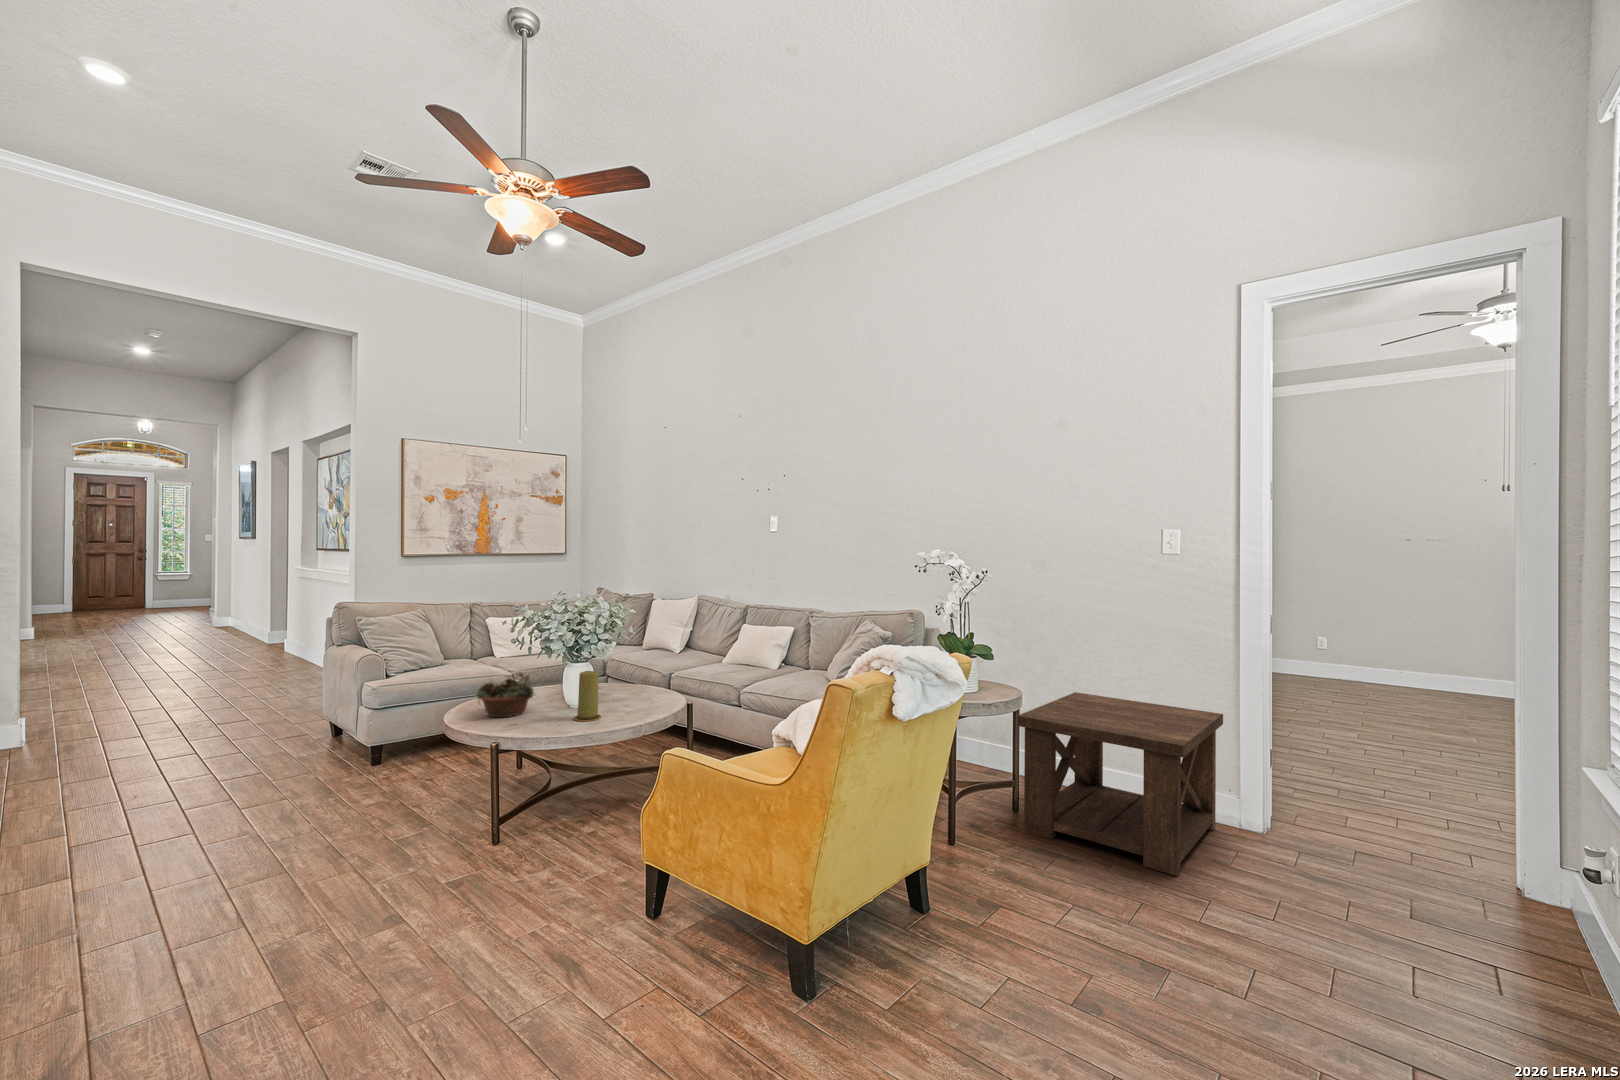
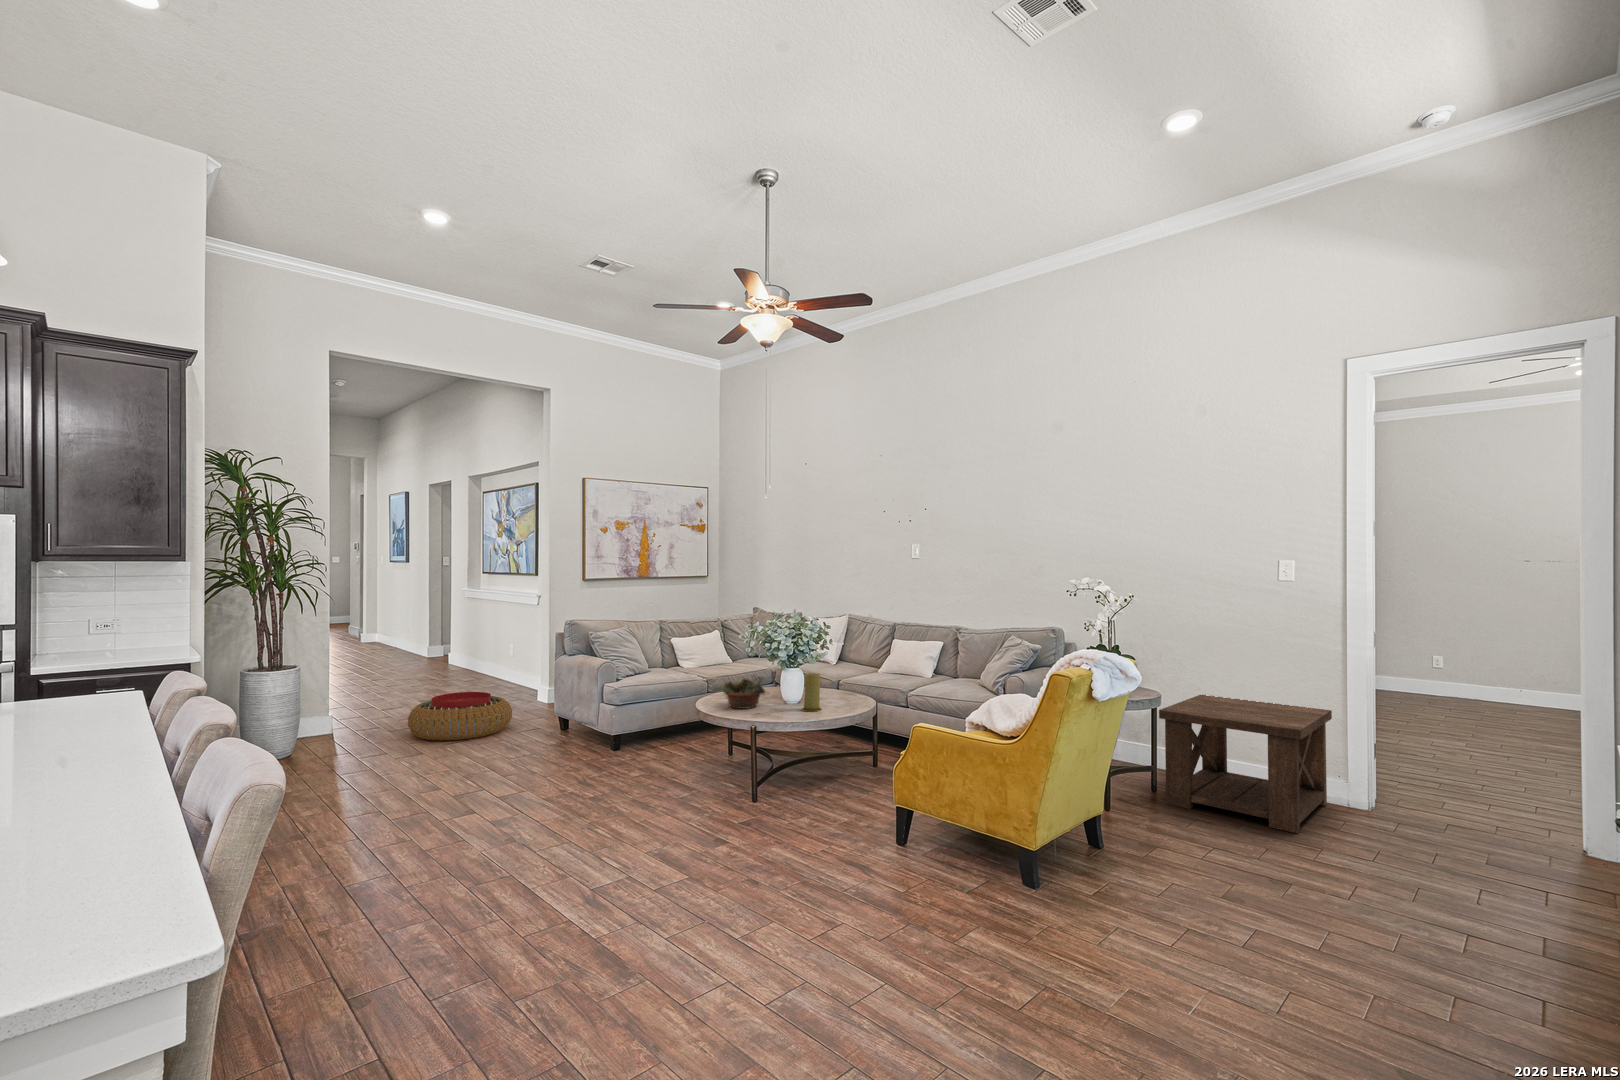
pouf: none [128,690,280,752] -> present [408,692,512,740]

